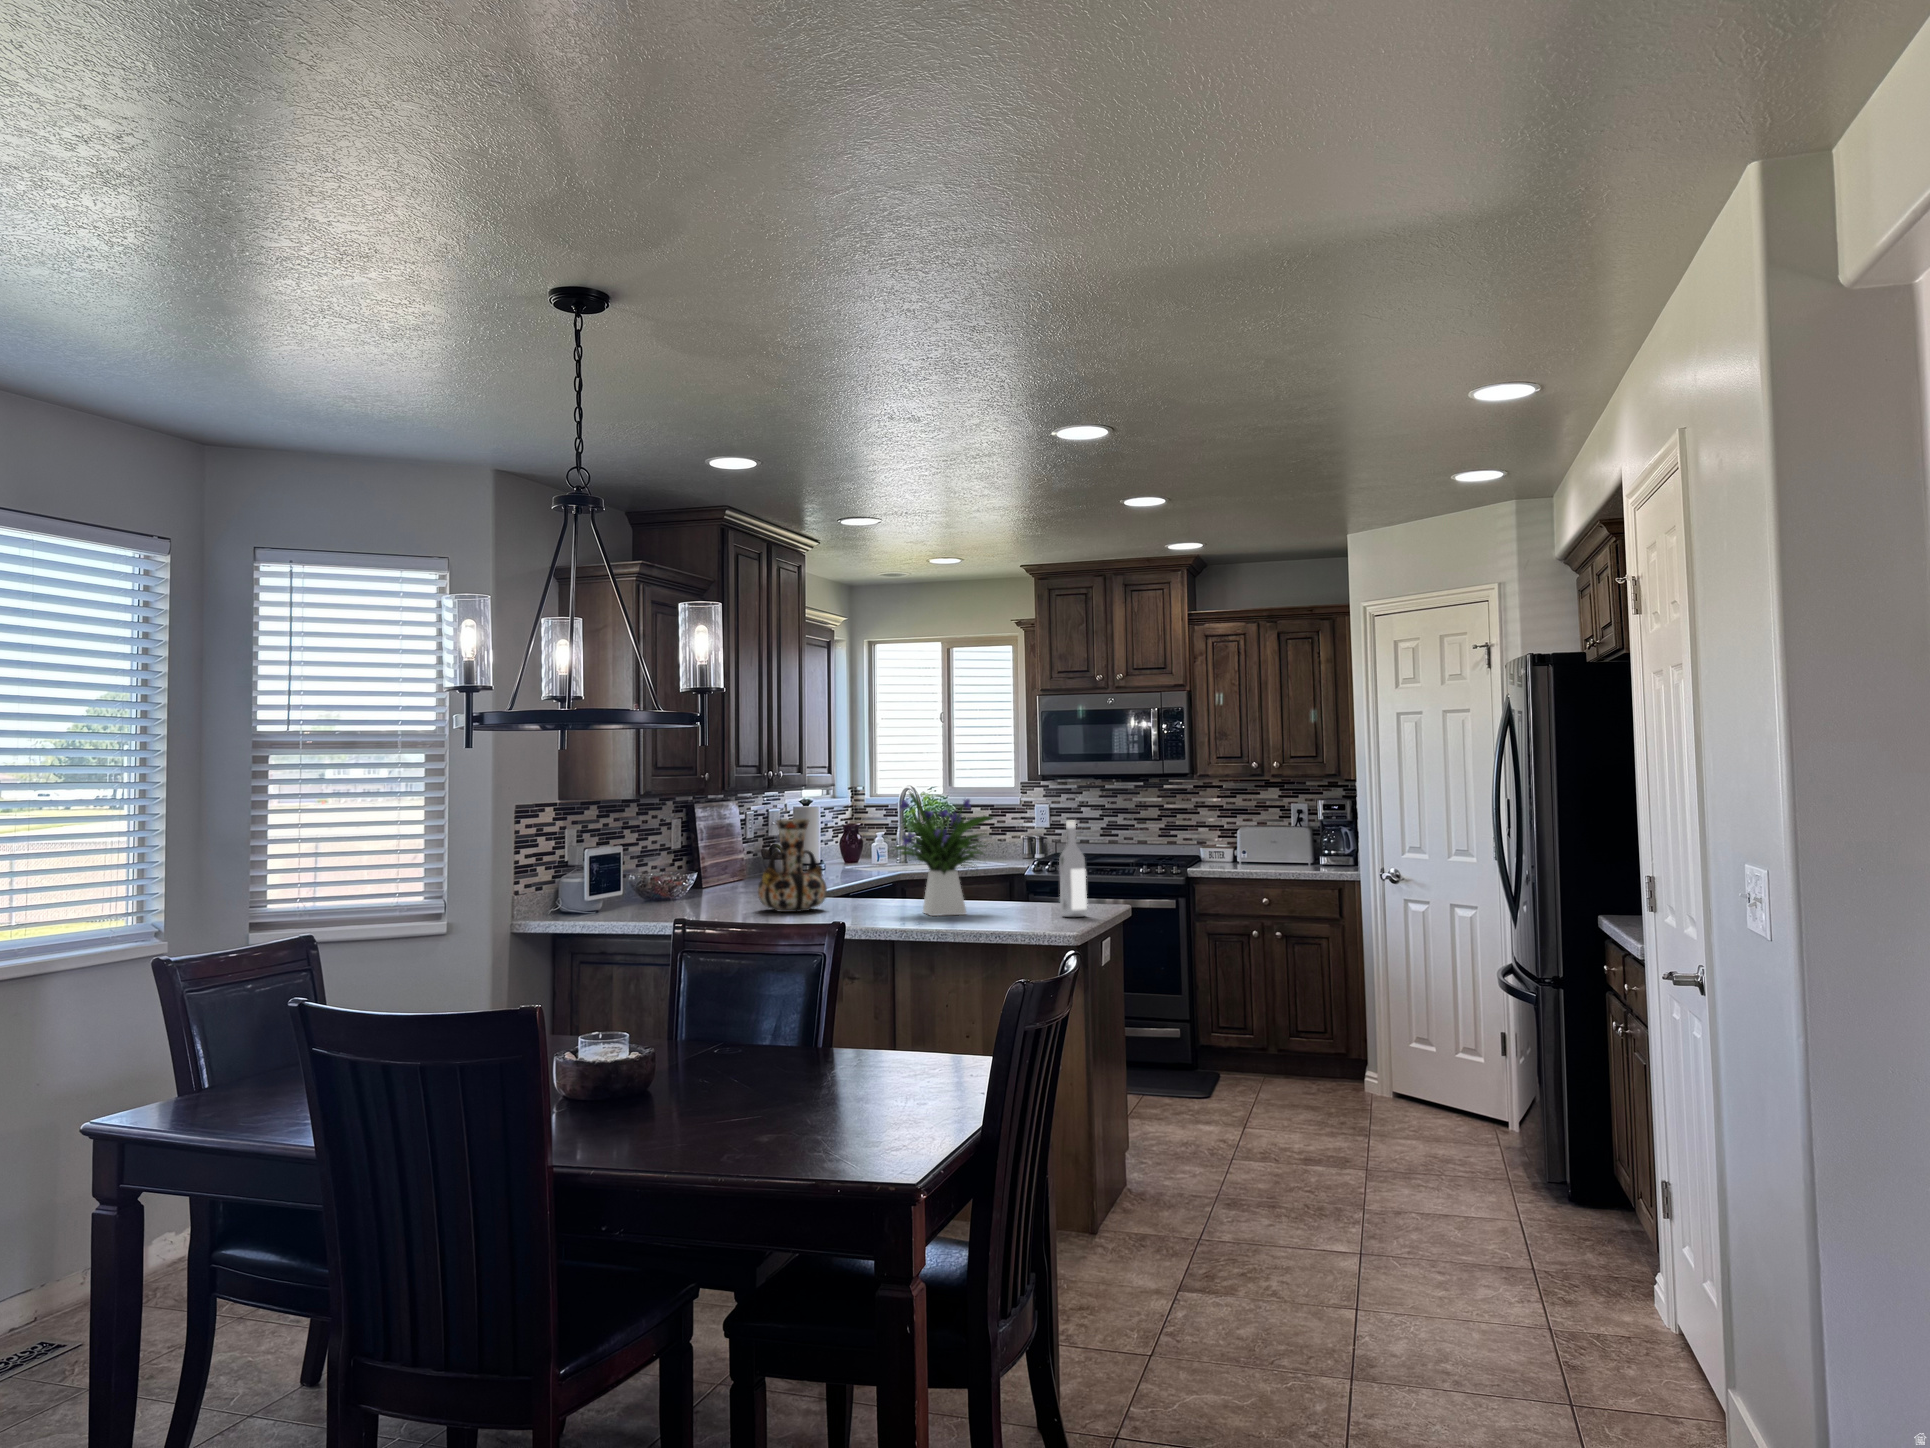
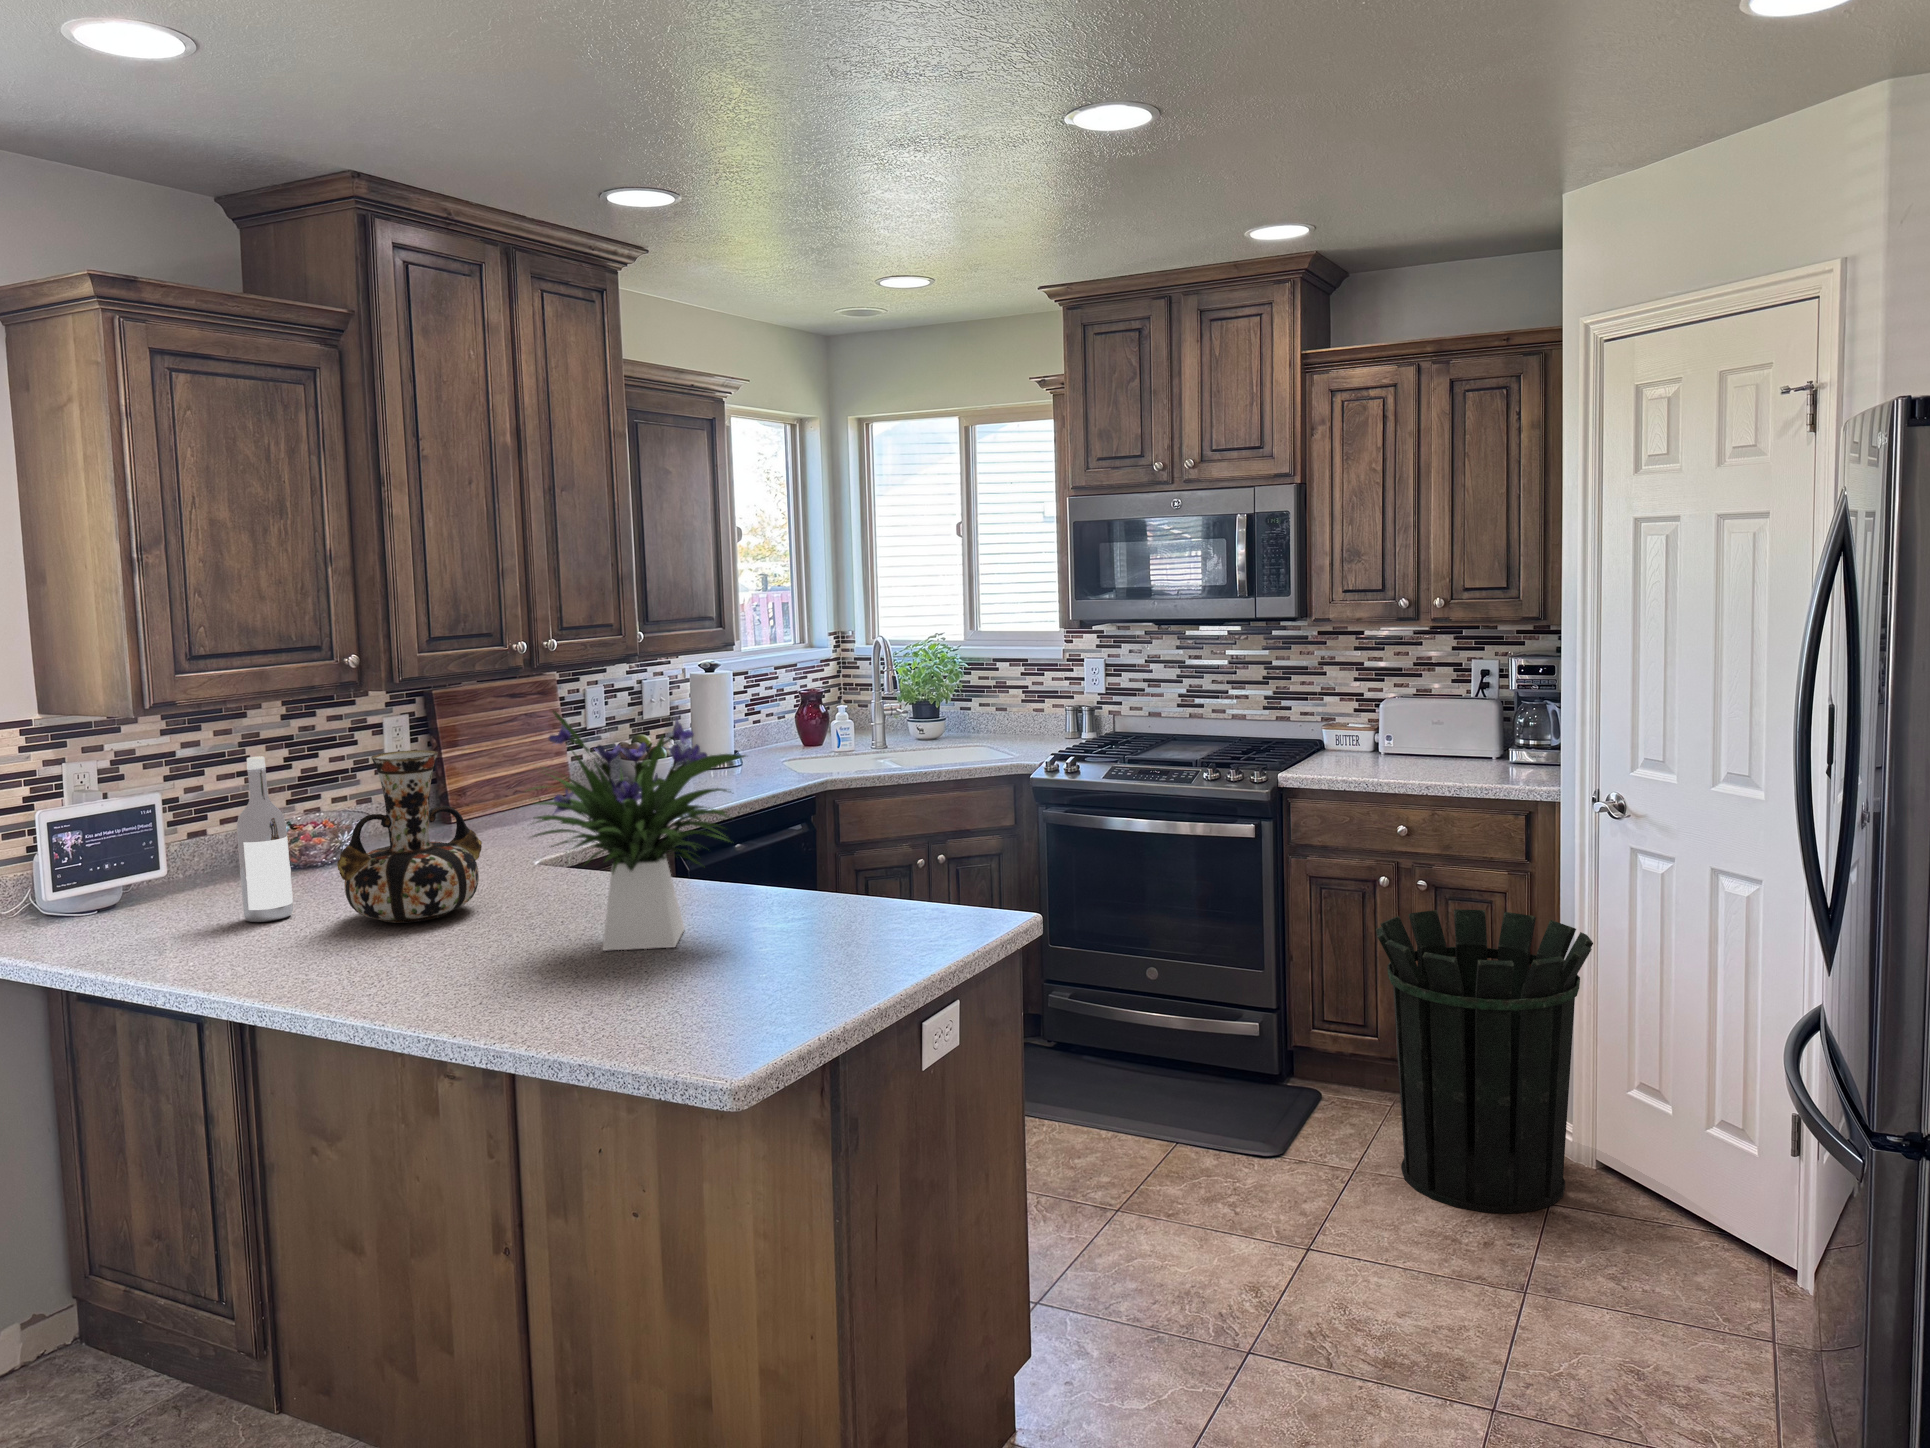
wine bottle: present [1059,821,1087,917] -> present [237,756,293,922]
waste bin: none [1263,944,1387,1111] -> present [1376,909,1593,1213]

